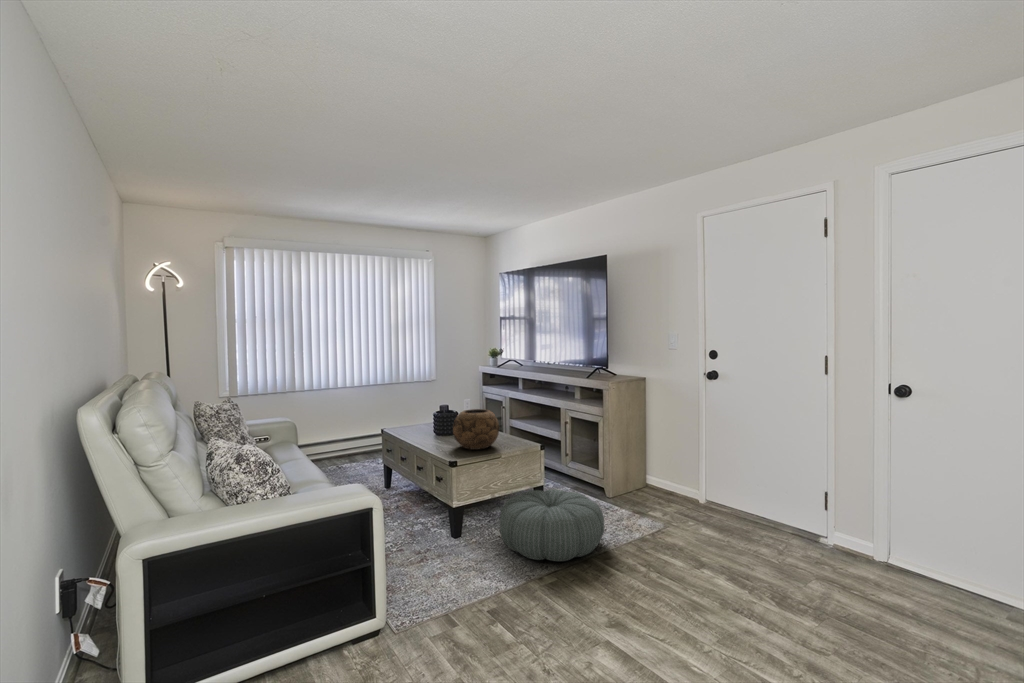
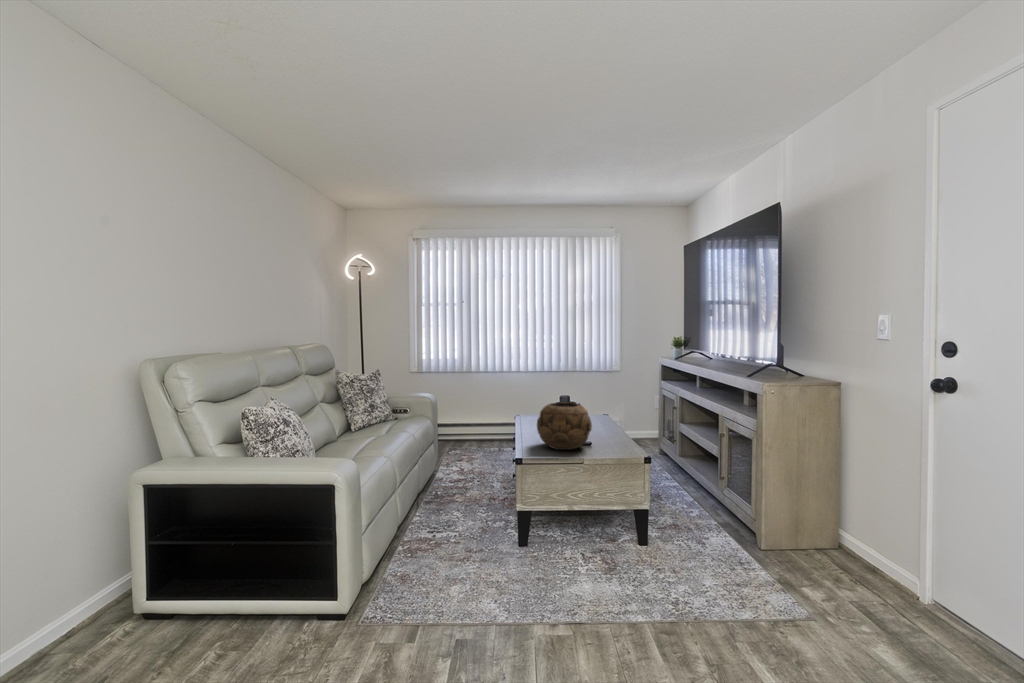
pouf: present [500,489,604,561] -> none [544,512,686,615]

